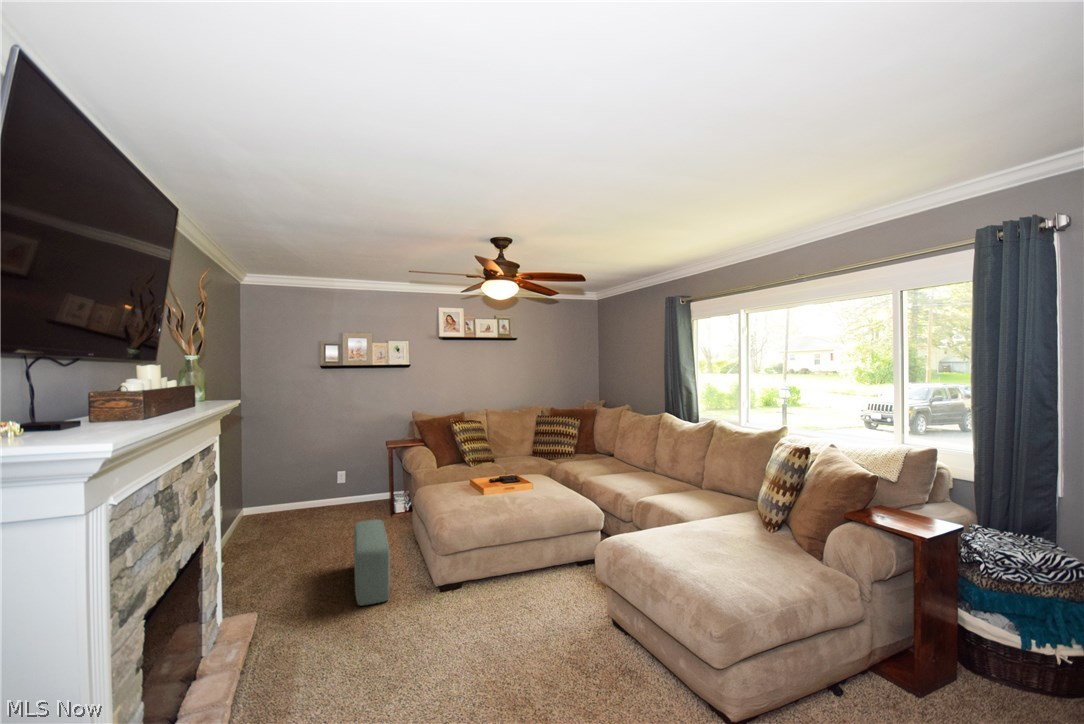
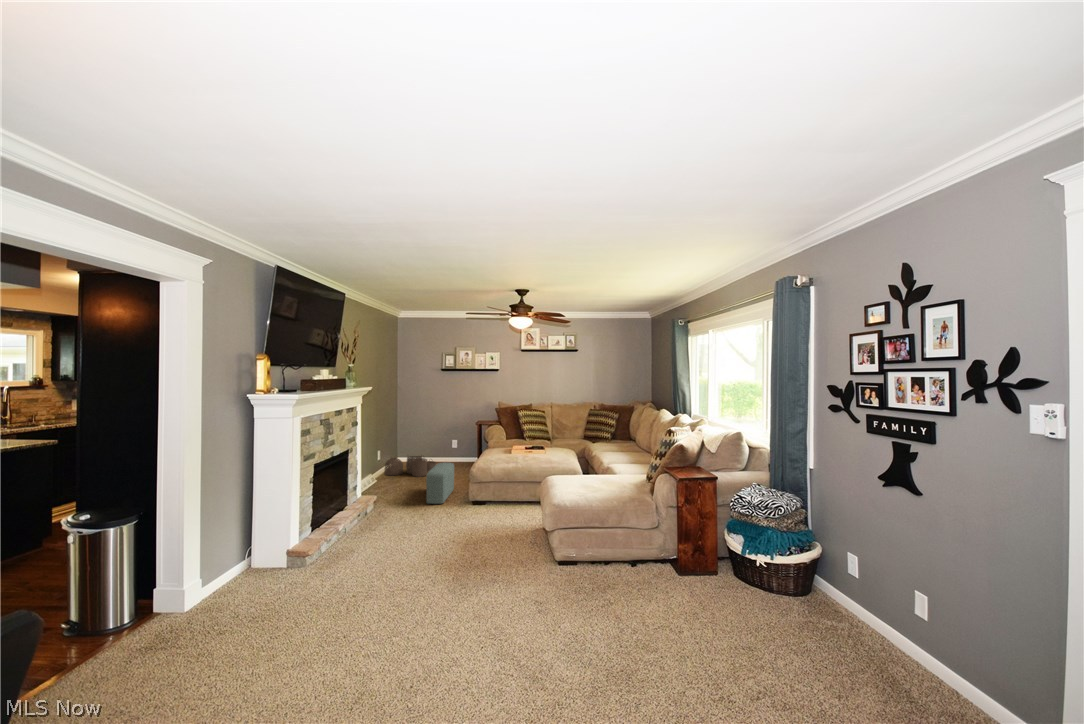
woven basket: none [230,504,321,548] -> present [384,456,436,477]

